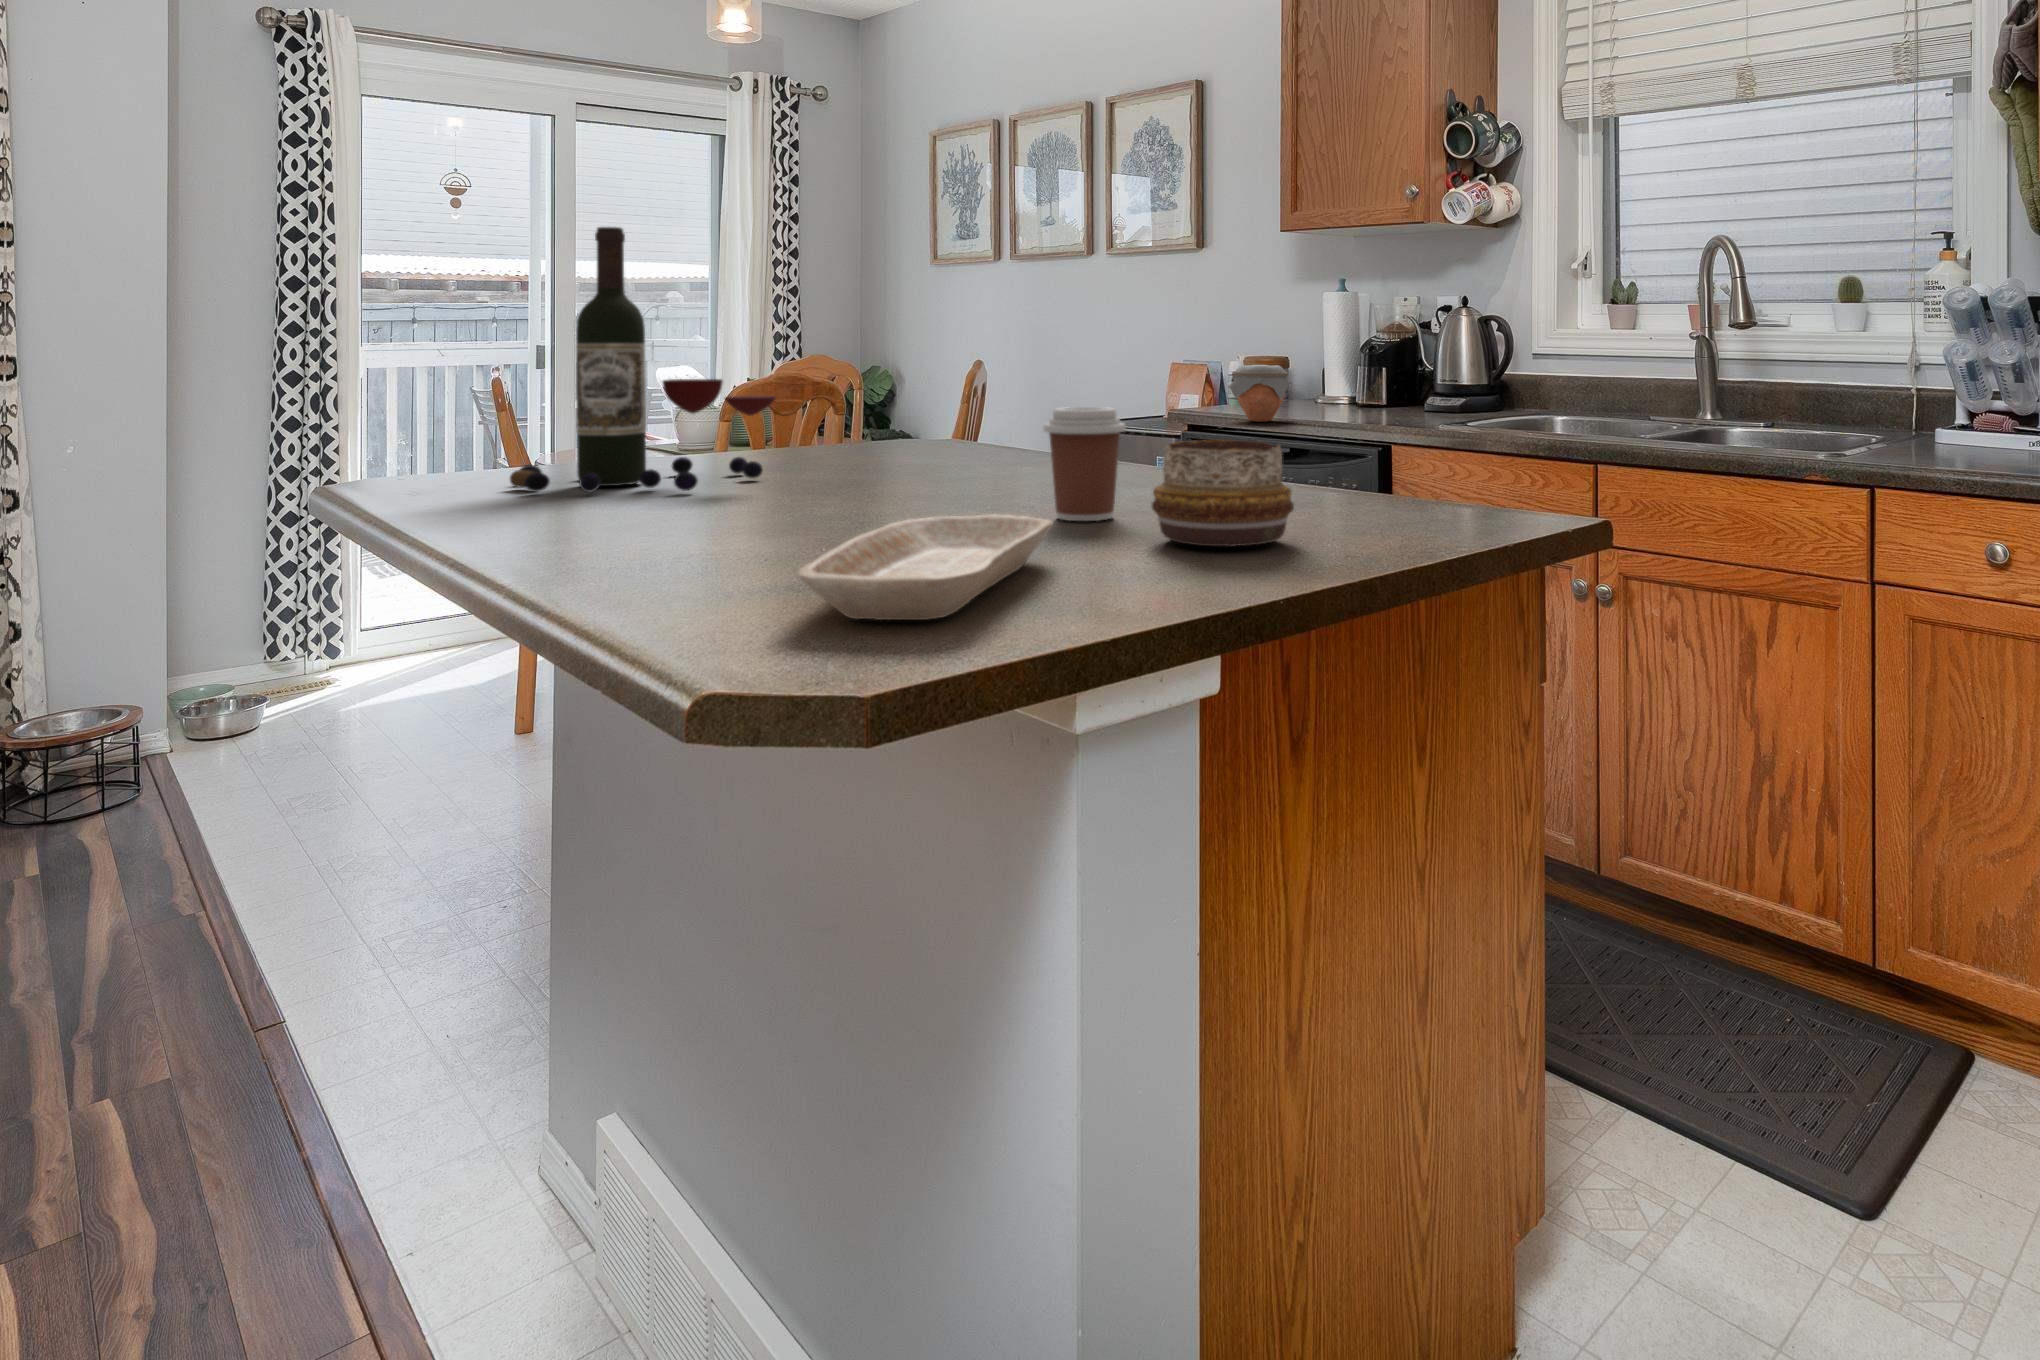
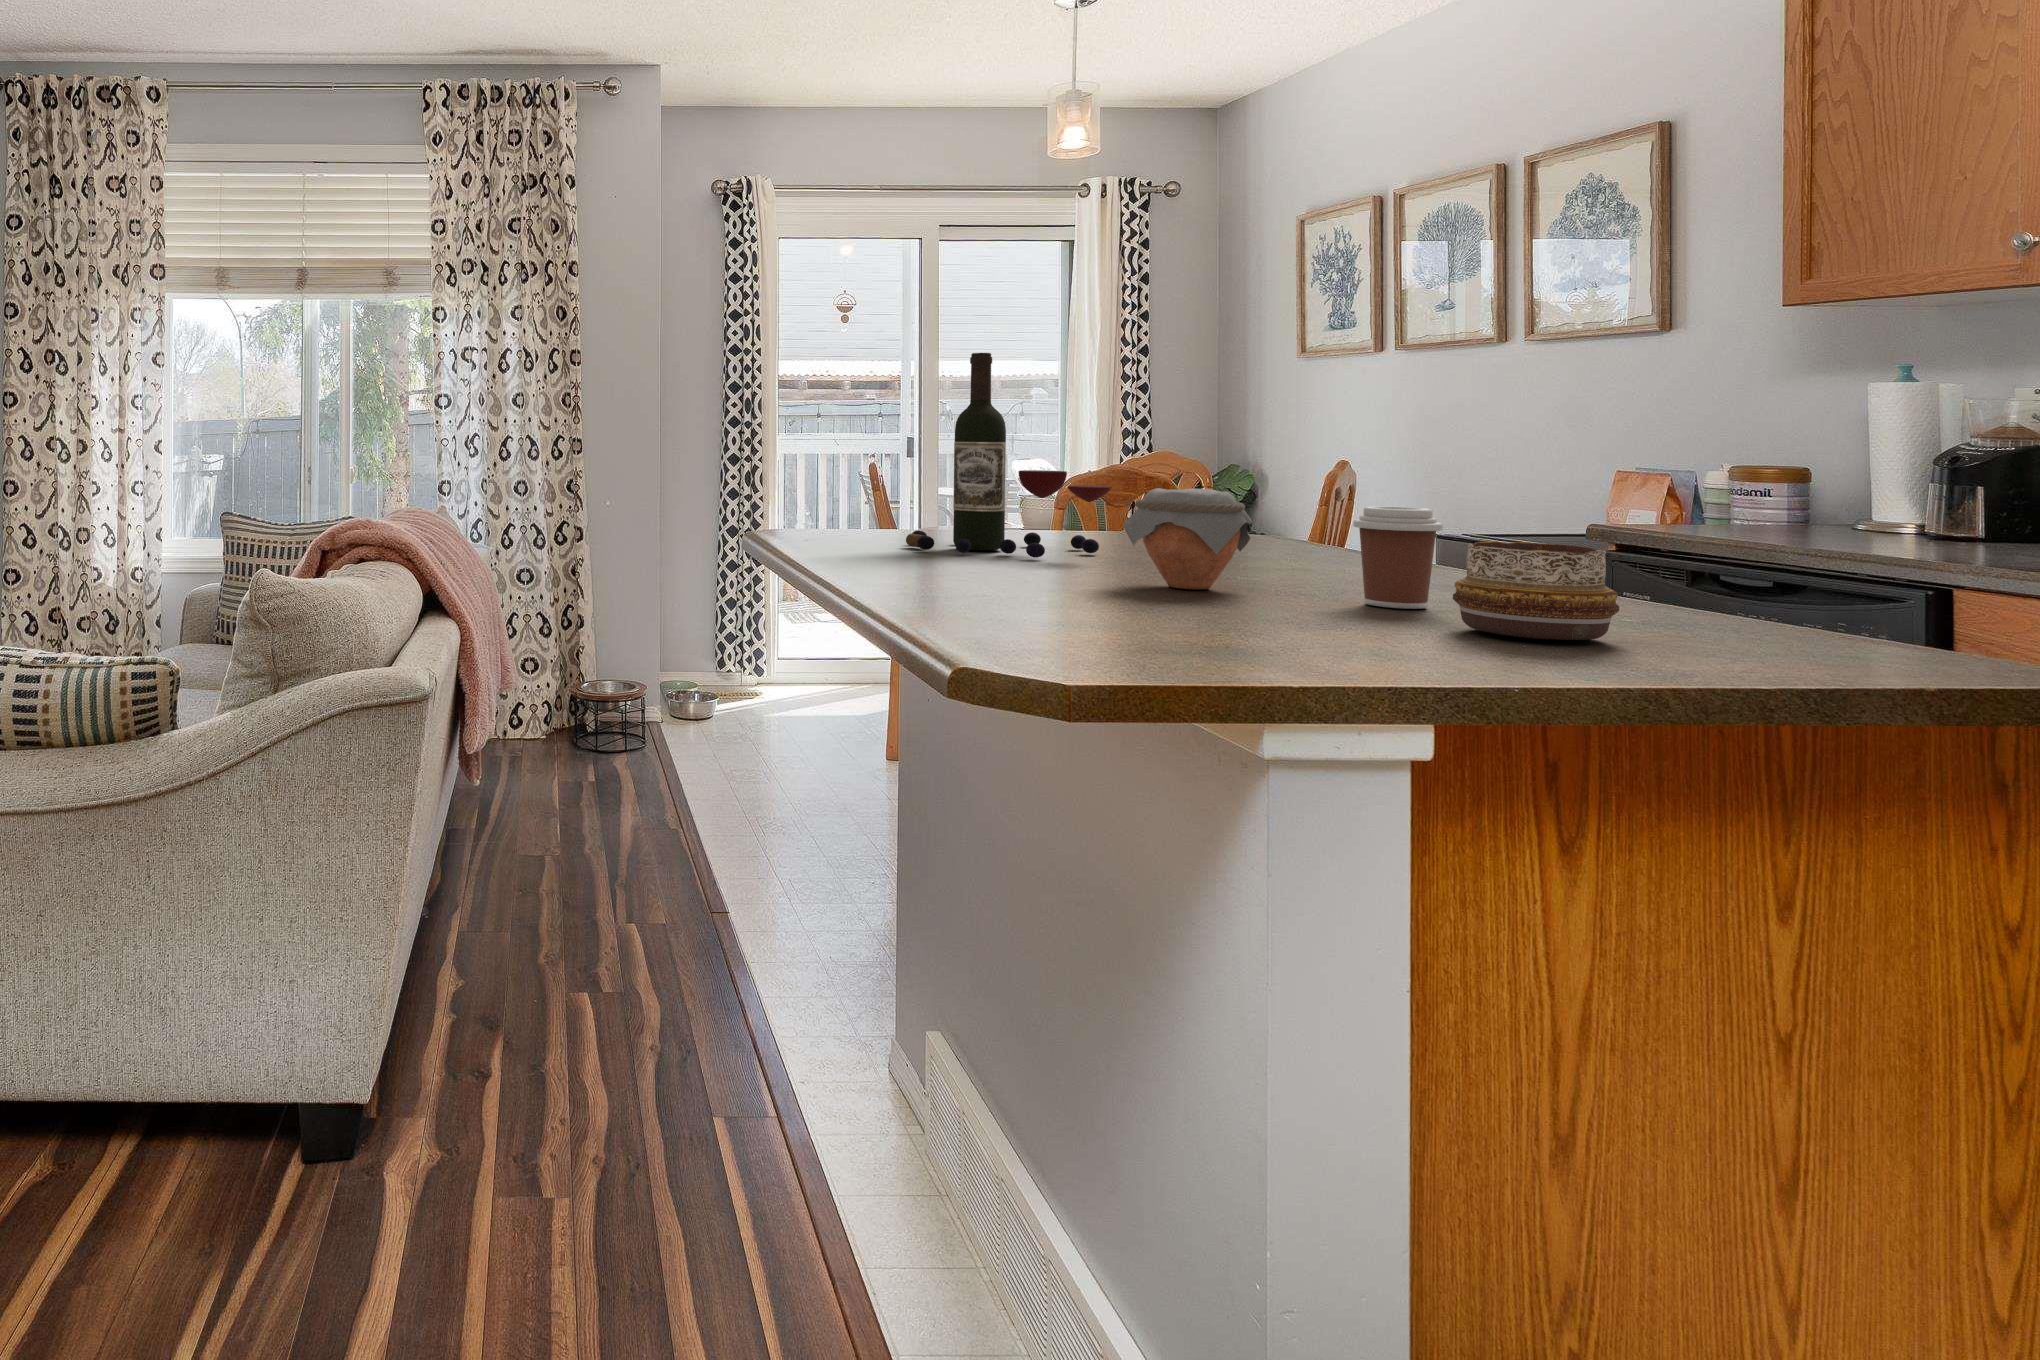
jar: present [1229,365,1292,422] -> present [1124,488,1253,589]
tray: present [798,514,1053,620] -> none [1115,586,1341,650]

